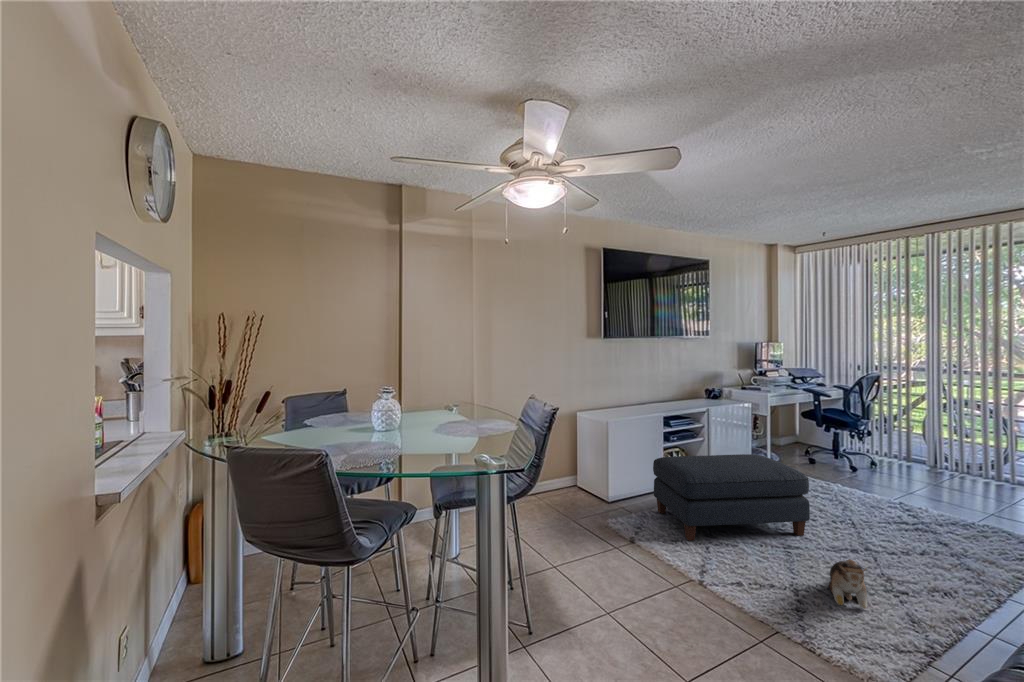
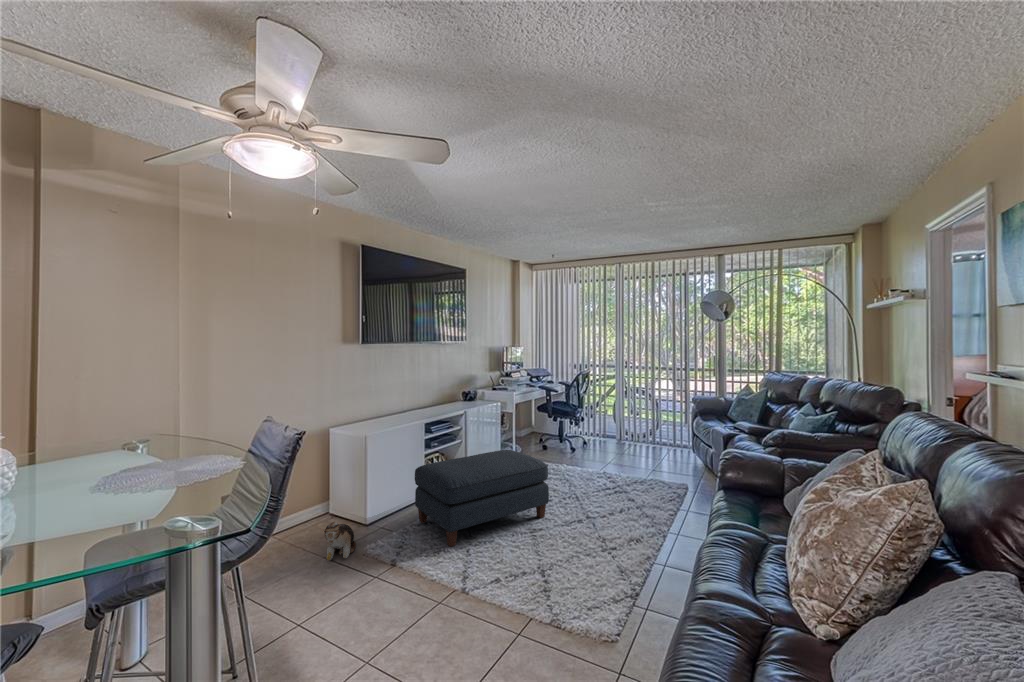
plush toy: present [829,559,867,609] -> present [321,521,356,561]

